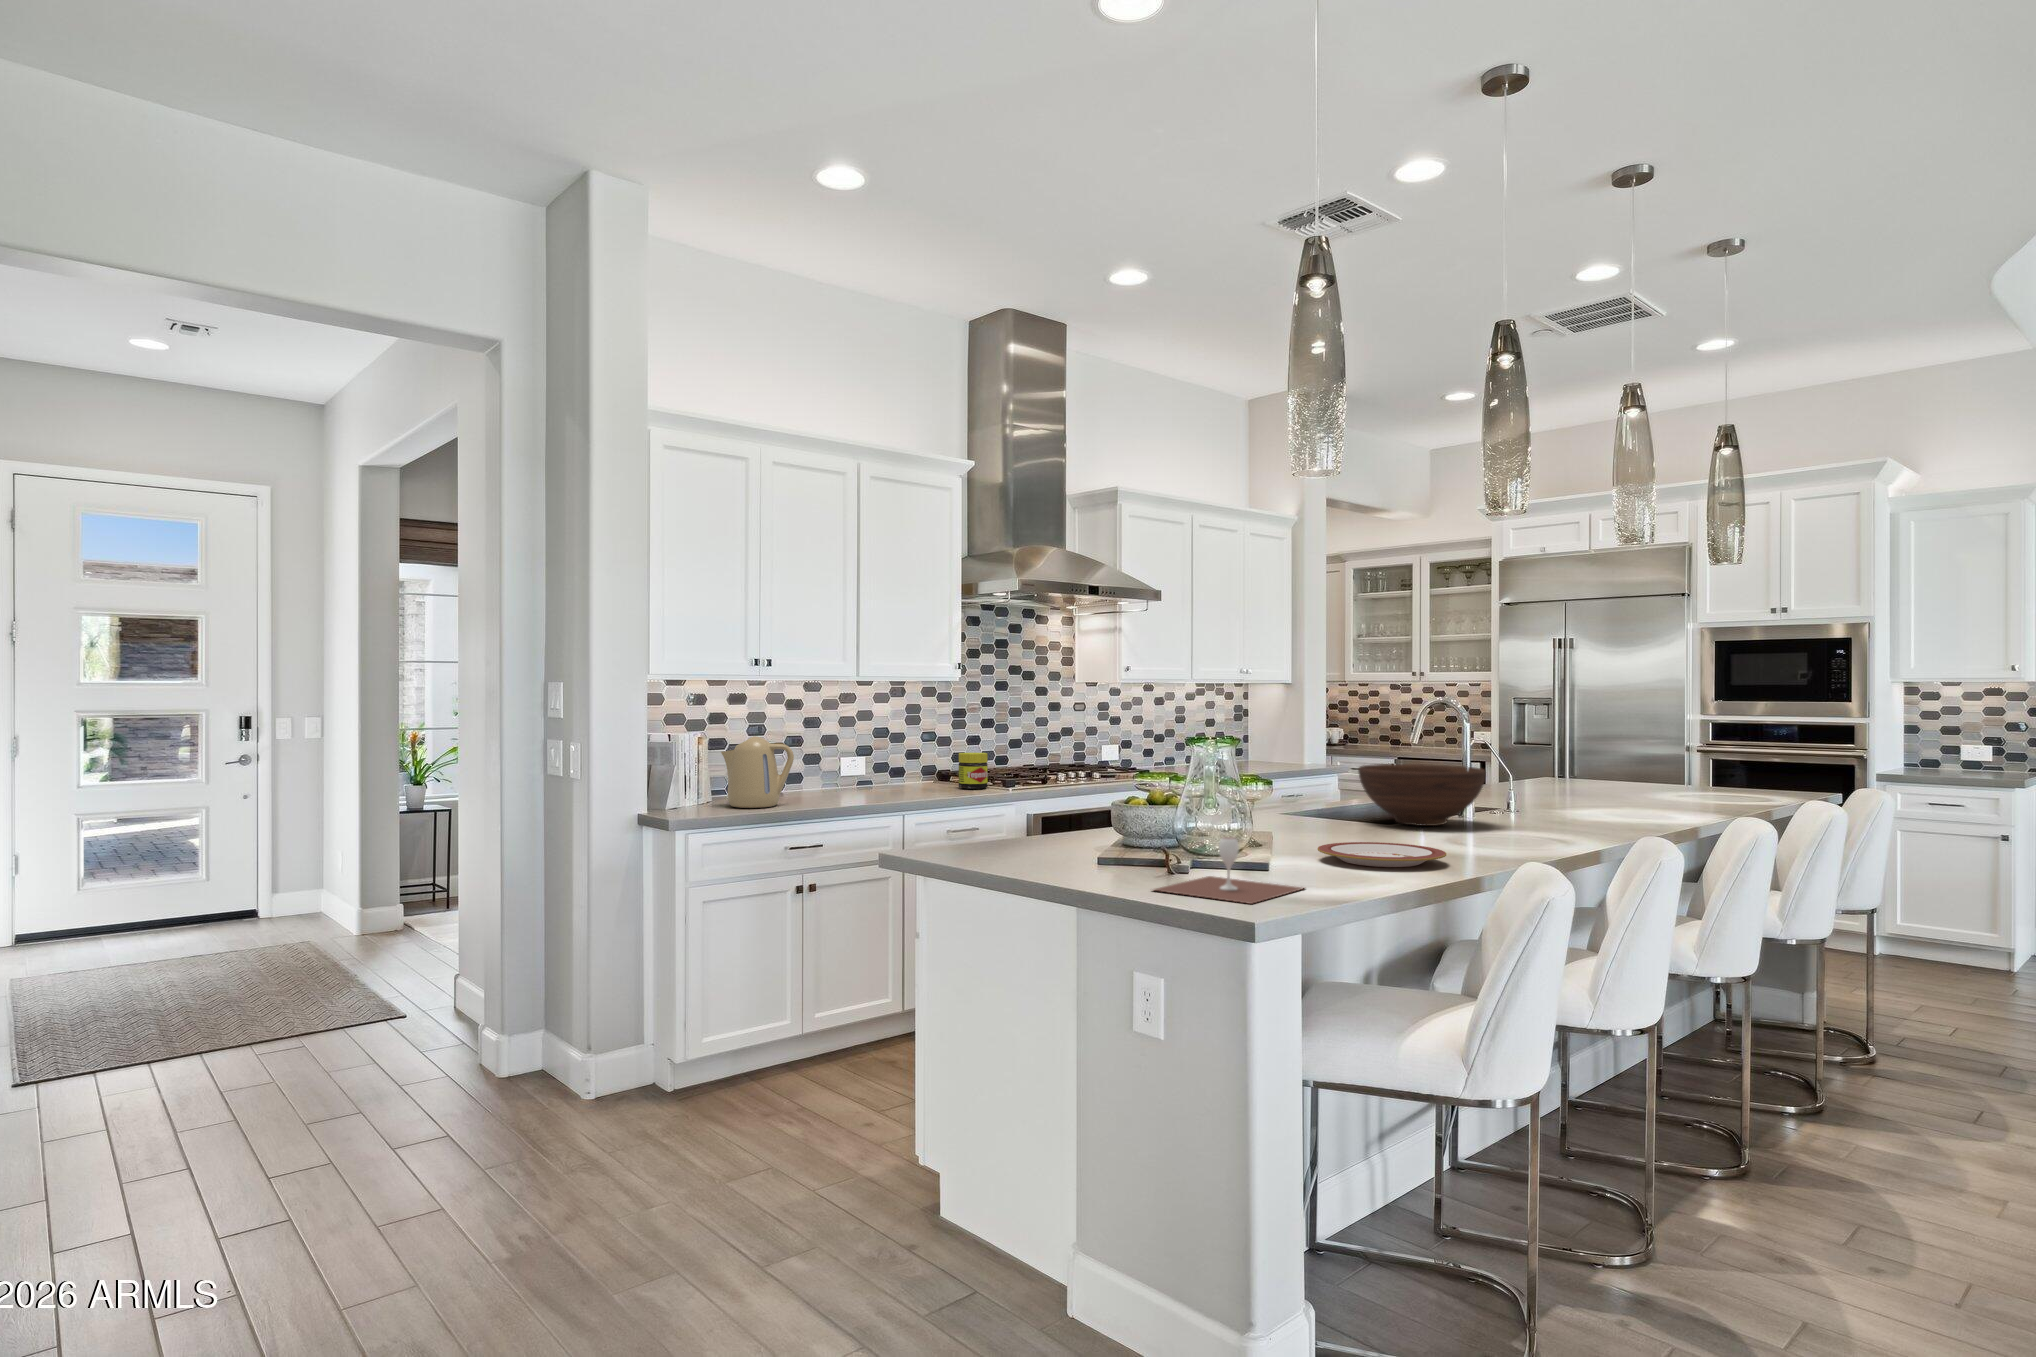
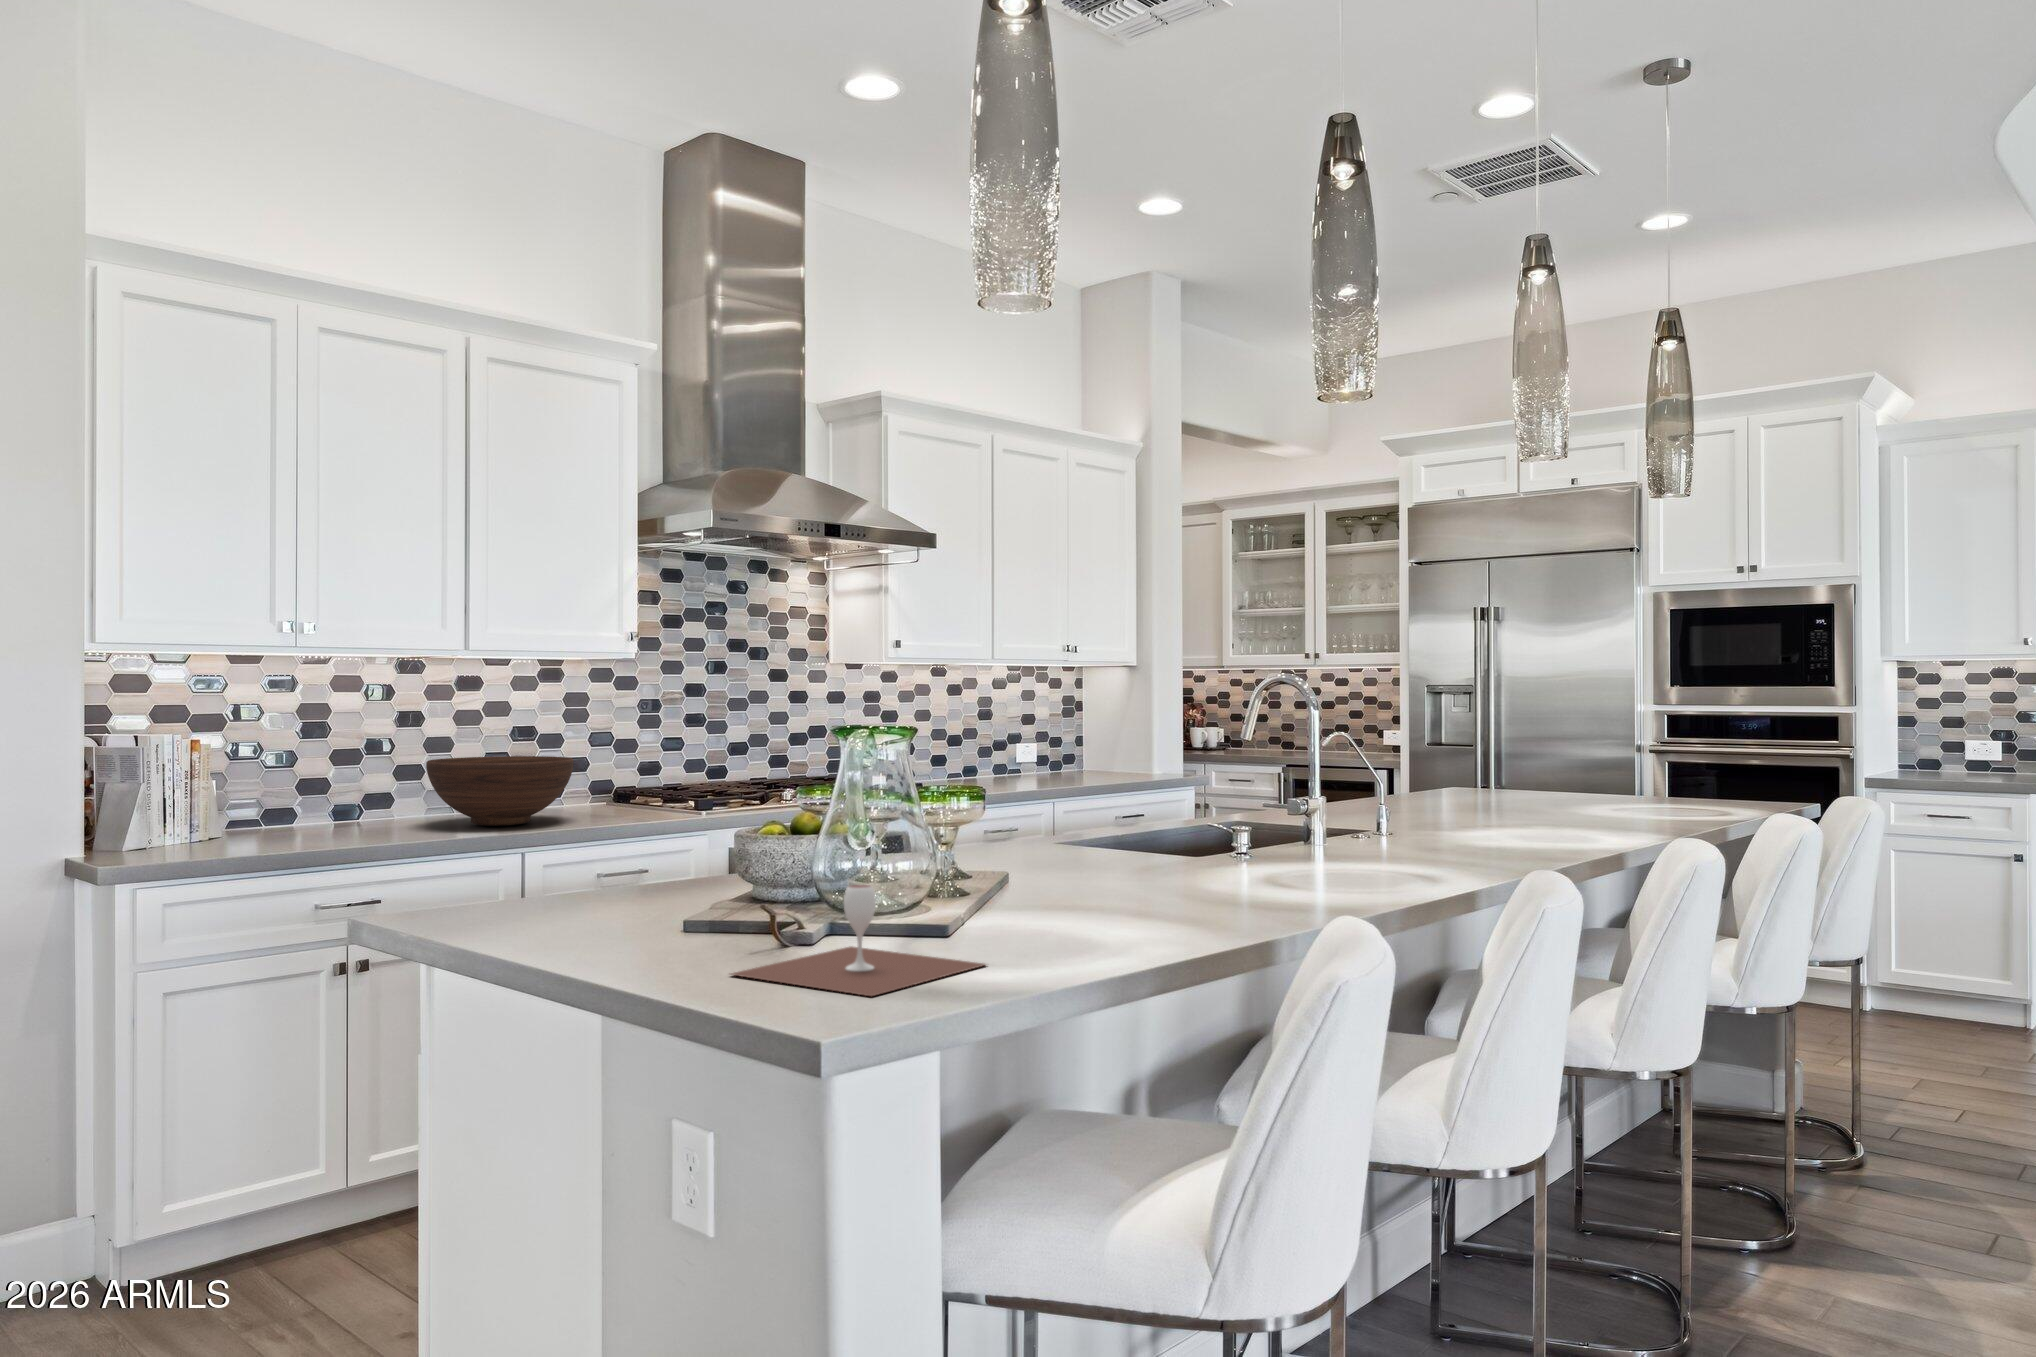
kettle: present [721,736,794,808] -> none [229,738,346,846]
jar: present [959,753,988,789] -> none [626,761,667,814]
fruit bowl: present [1358,764,1486,826] -> present [426,756,574,826]
plate: present [1318,842,1446,867] -> none [1048,885,1238,924]

